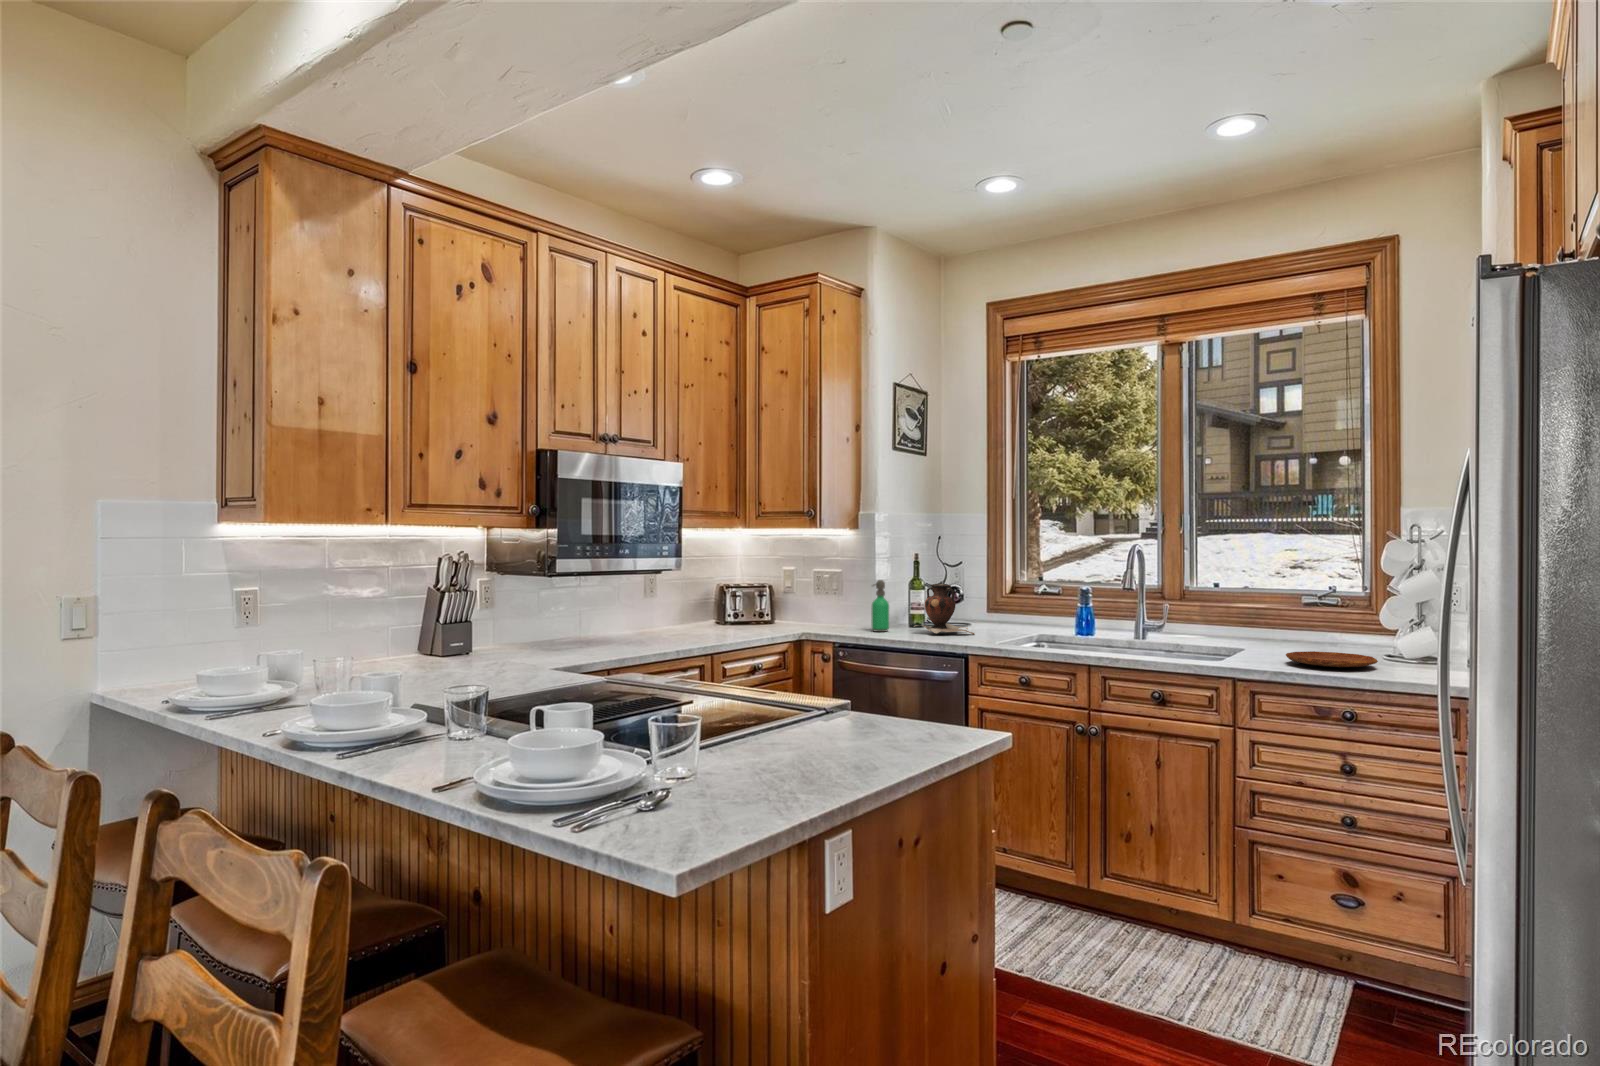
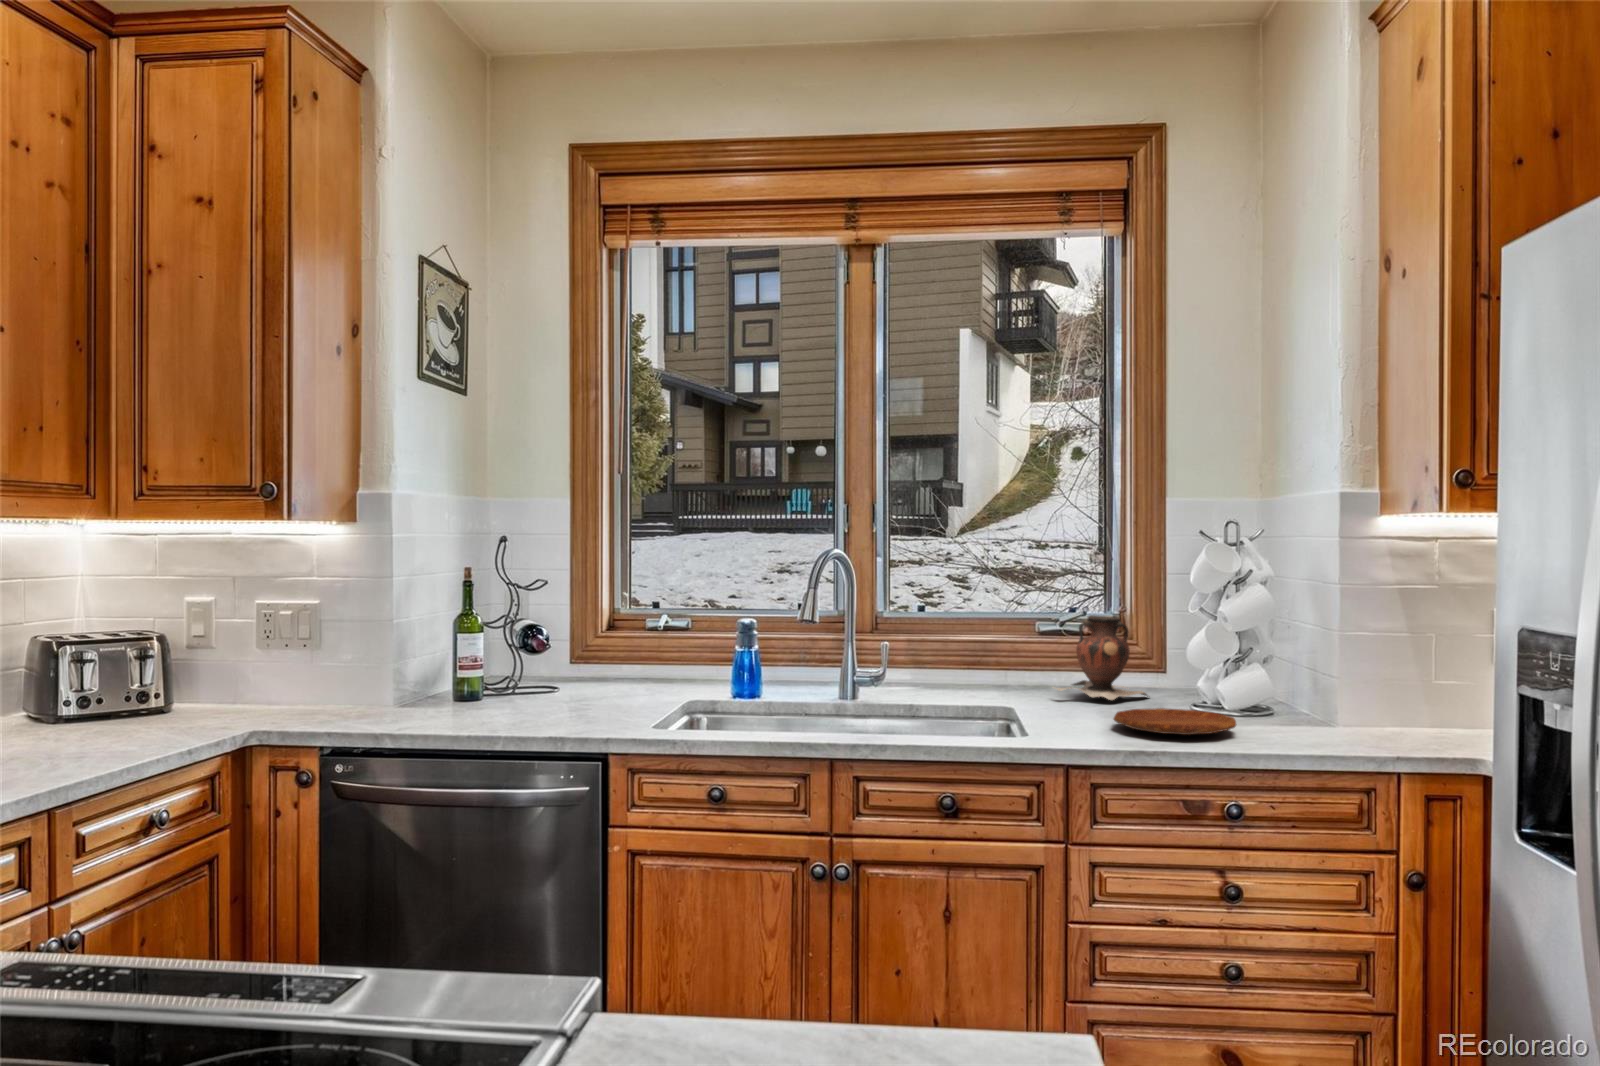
soap dispenser: present [871,580,889,632] -> none [391,619,427,717]
vase: present [923,584,974,634] -> present [1057,615,1147,700]

